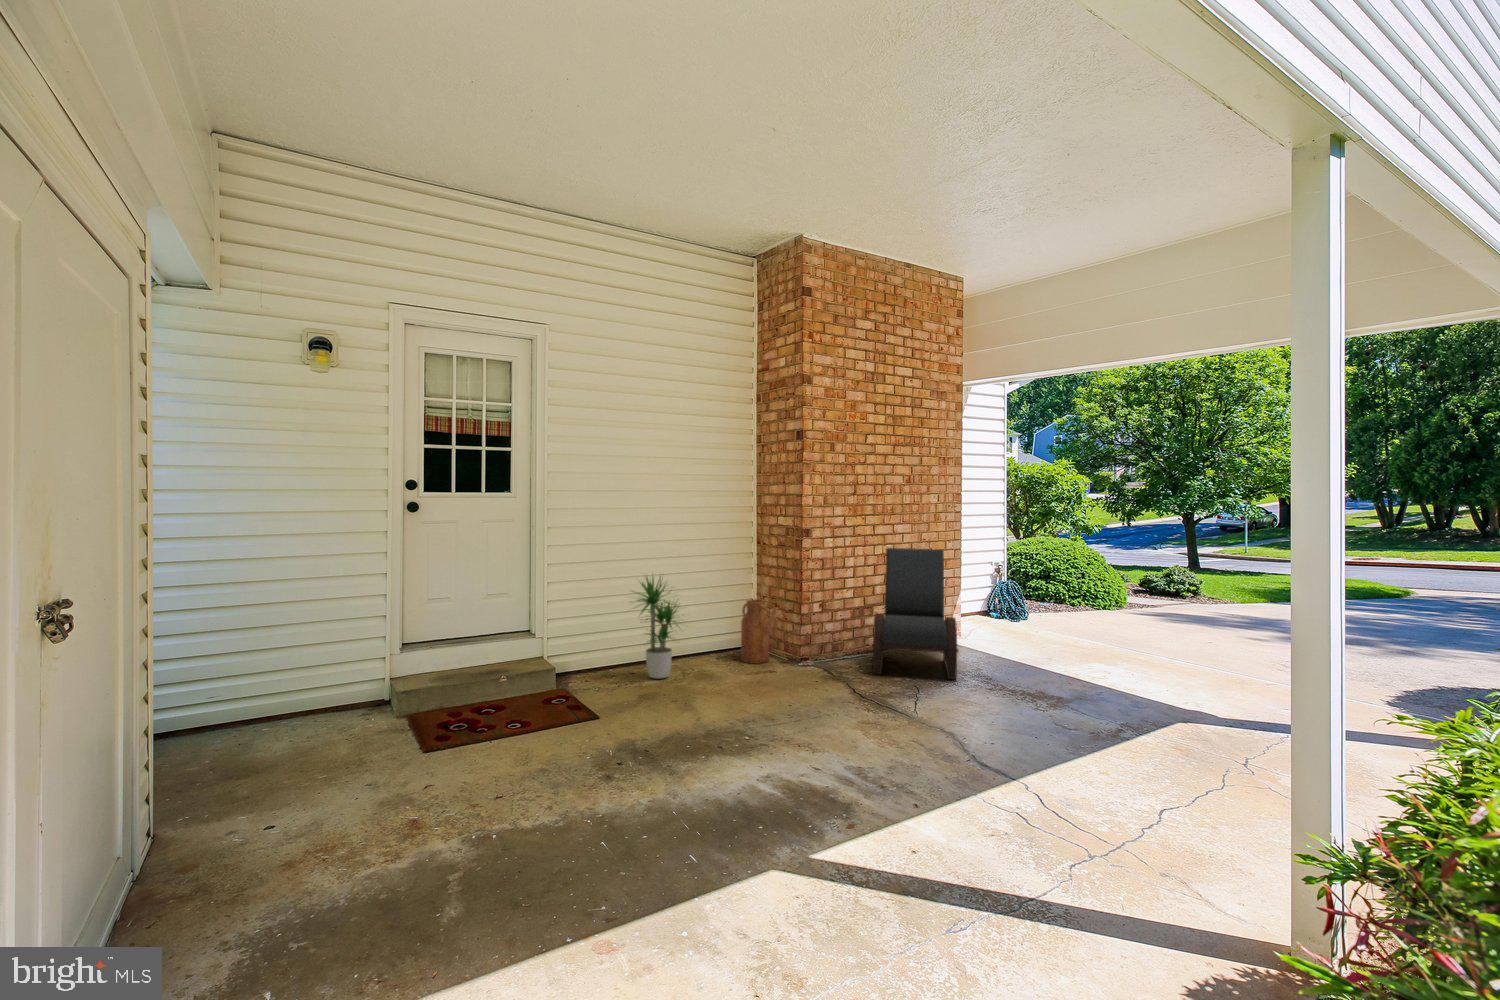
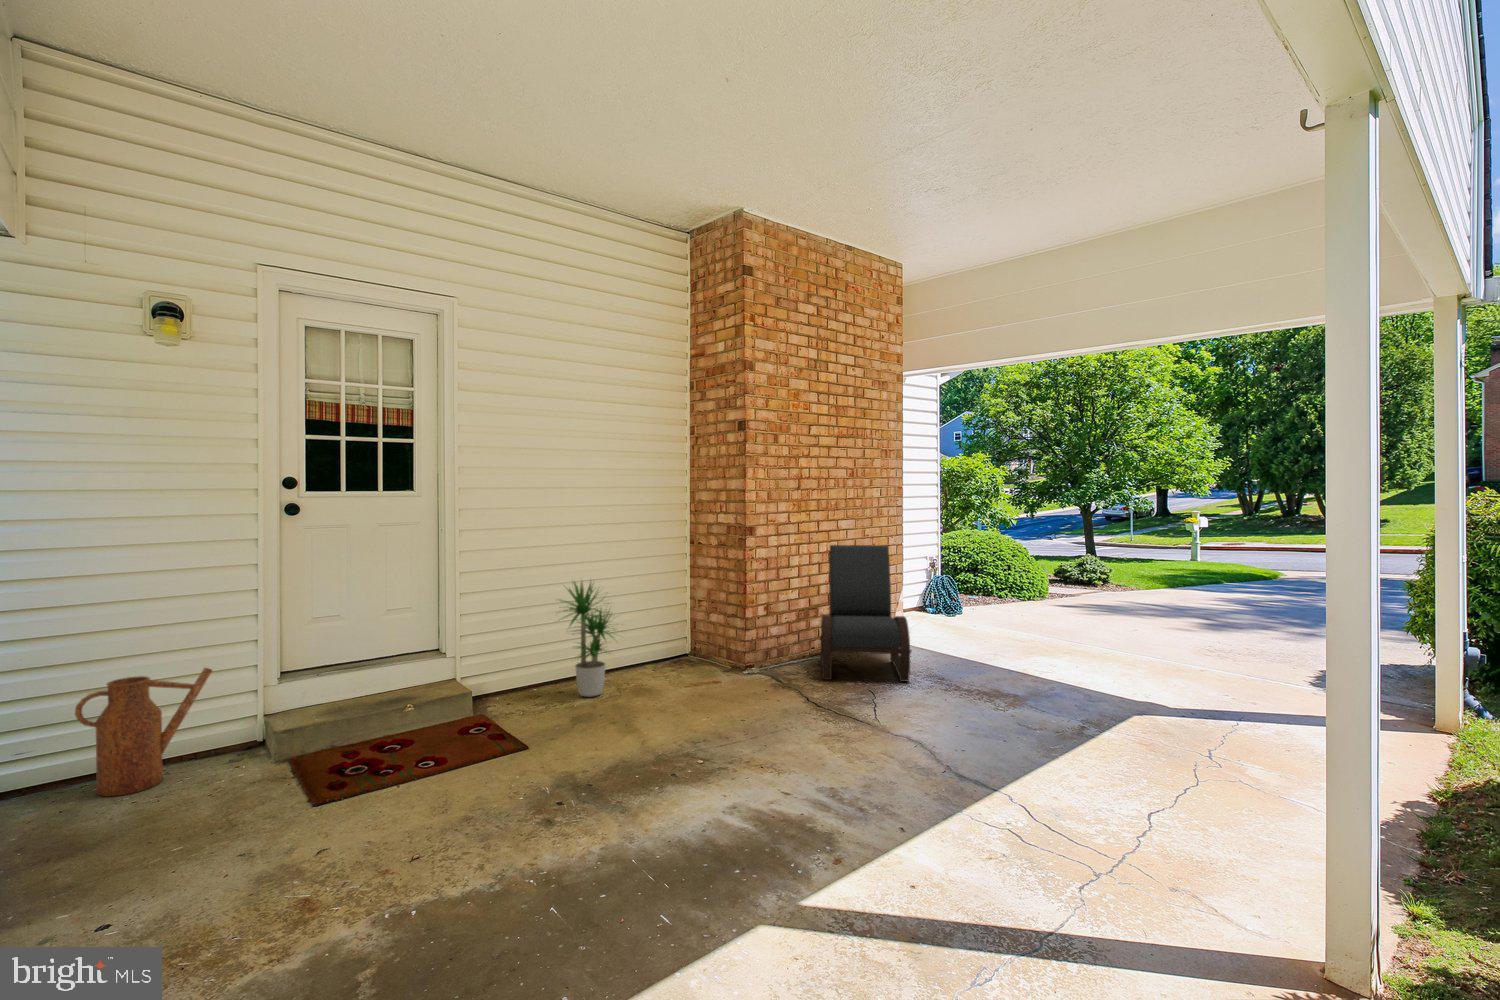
watering can: present [741,599,779,664] -> present [75,668,212,797]

